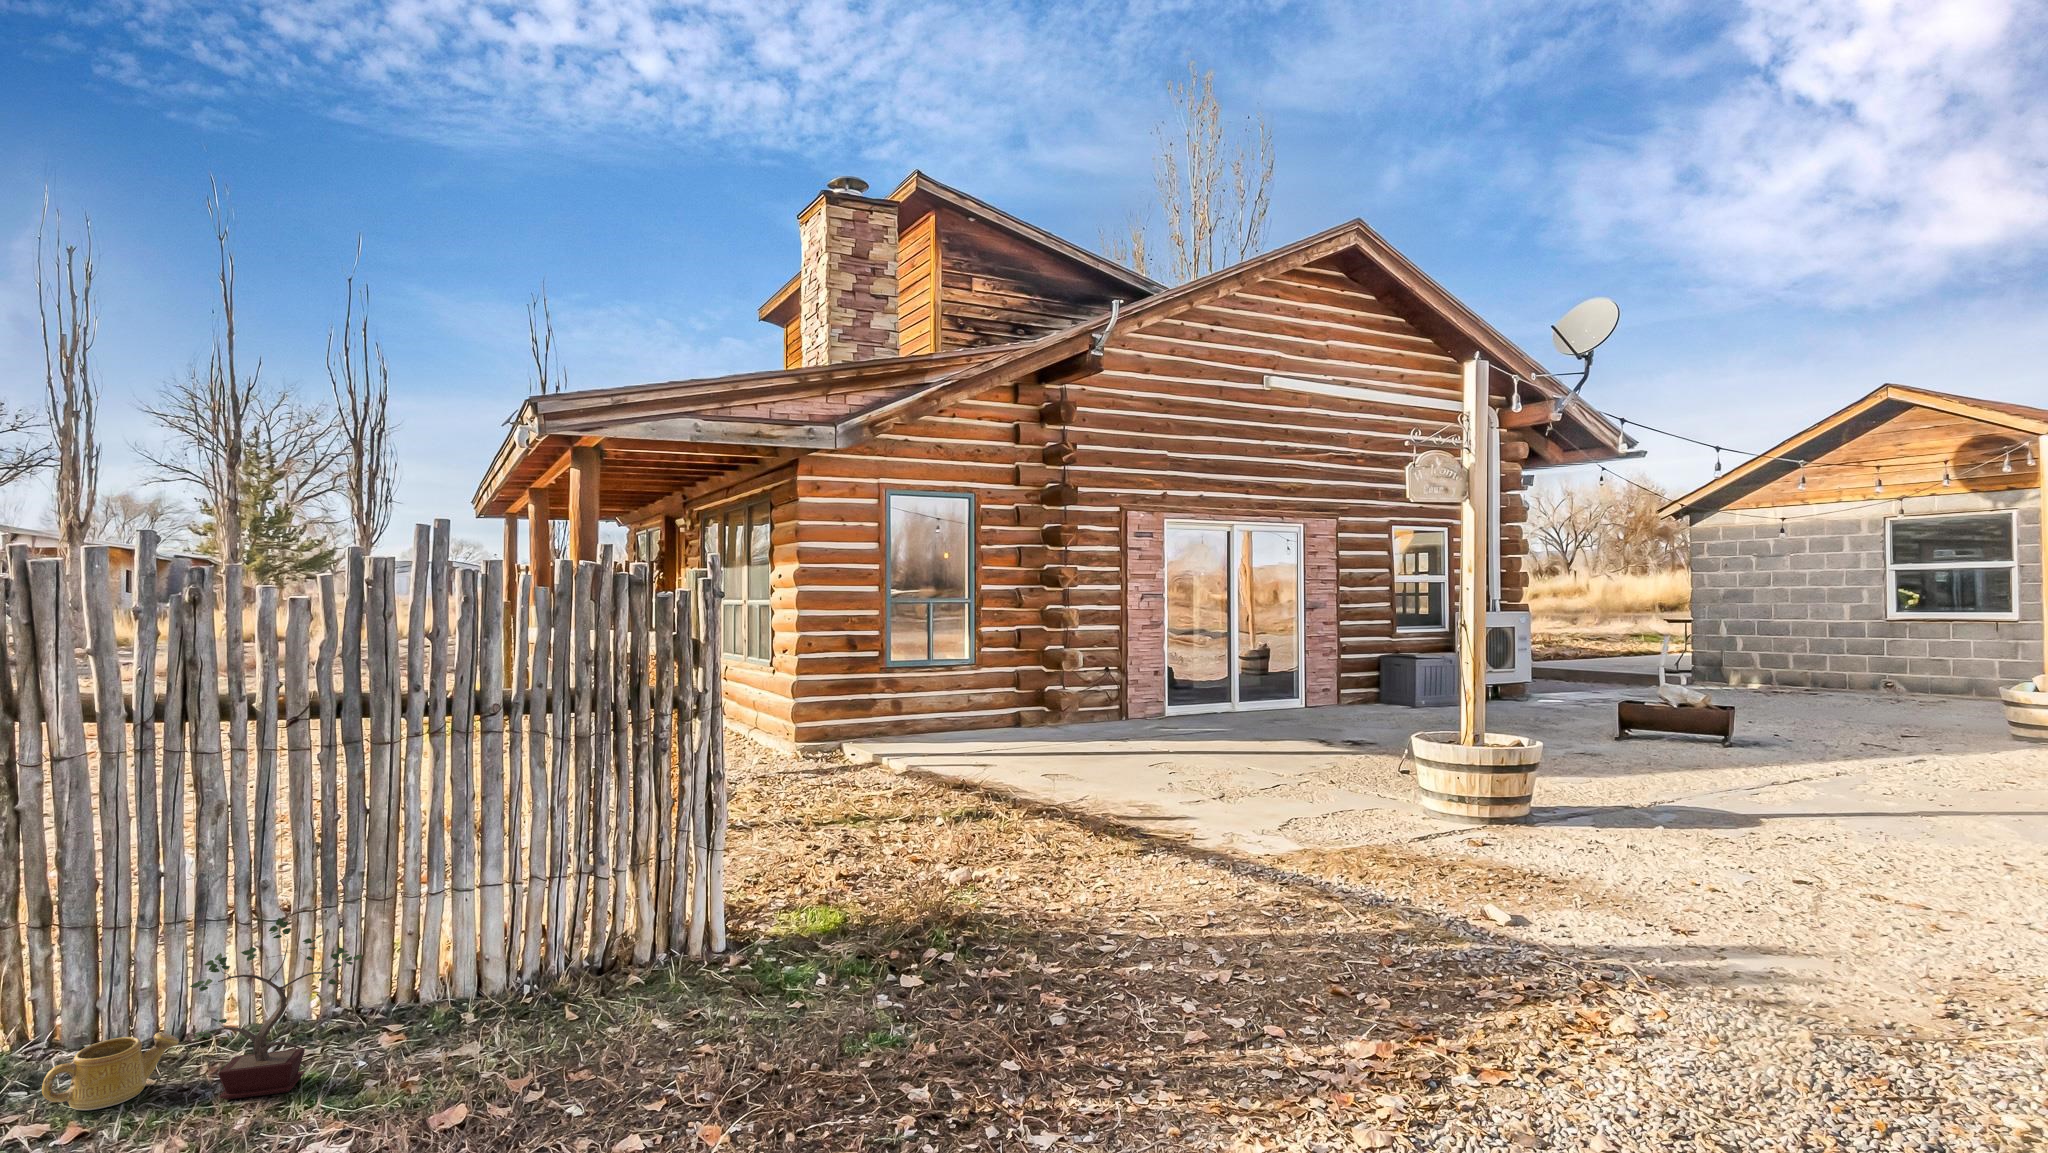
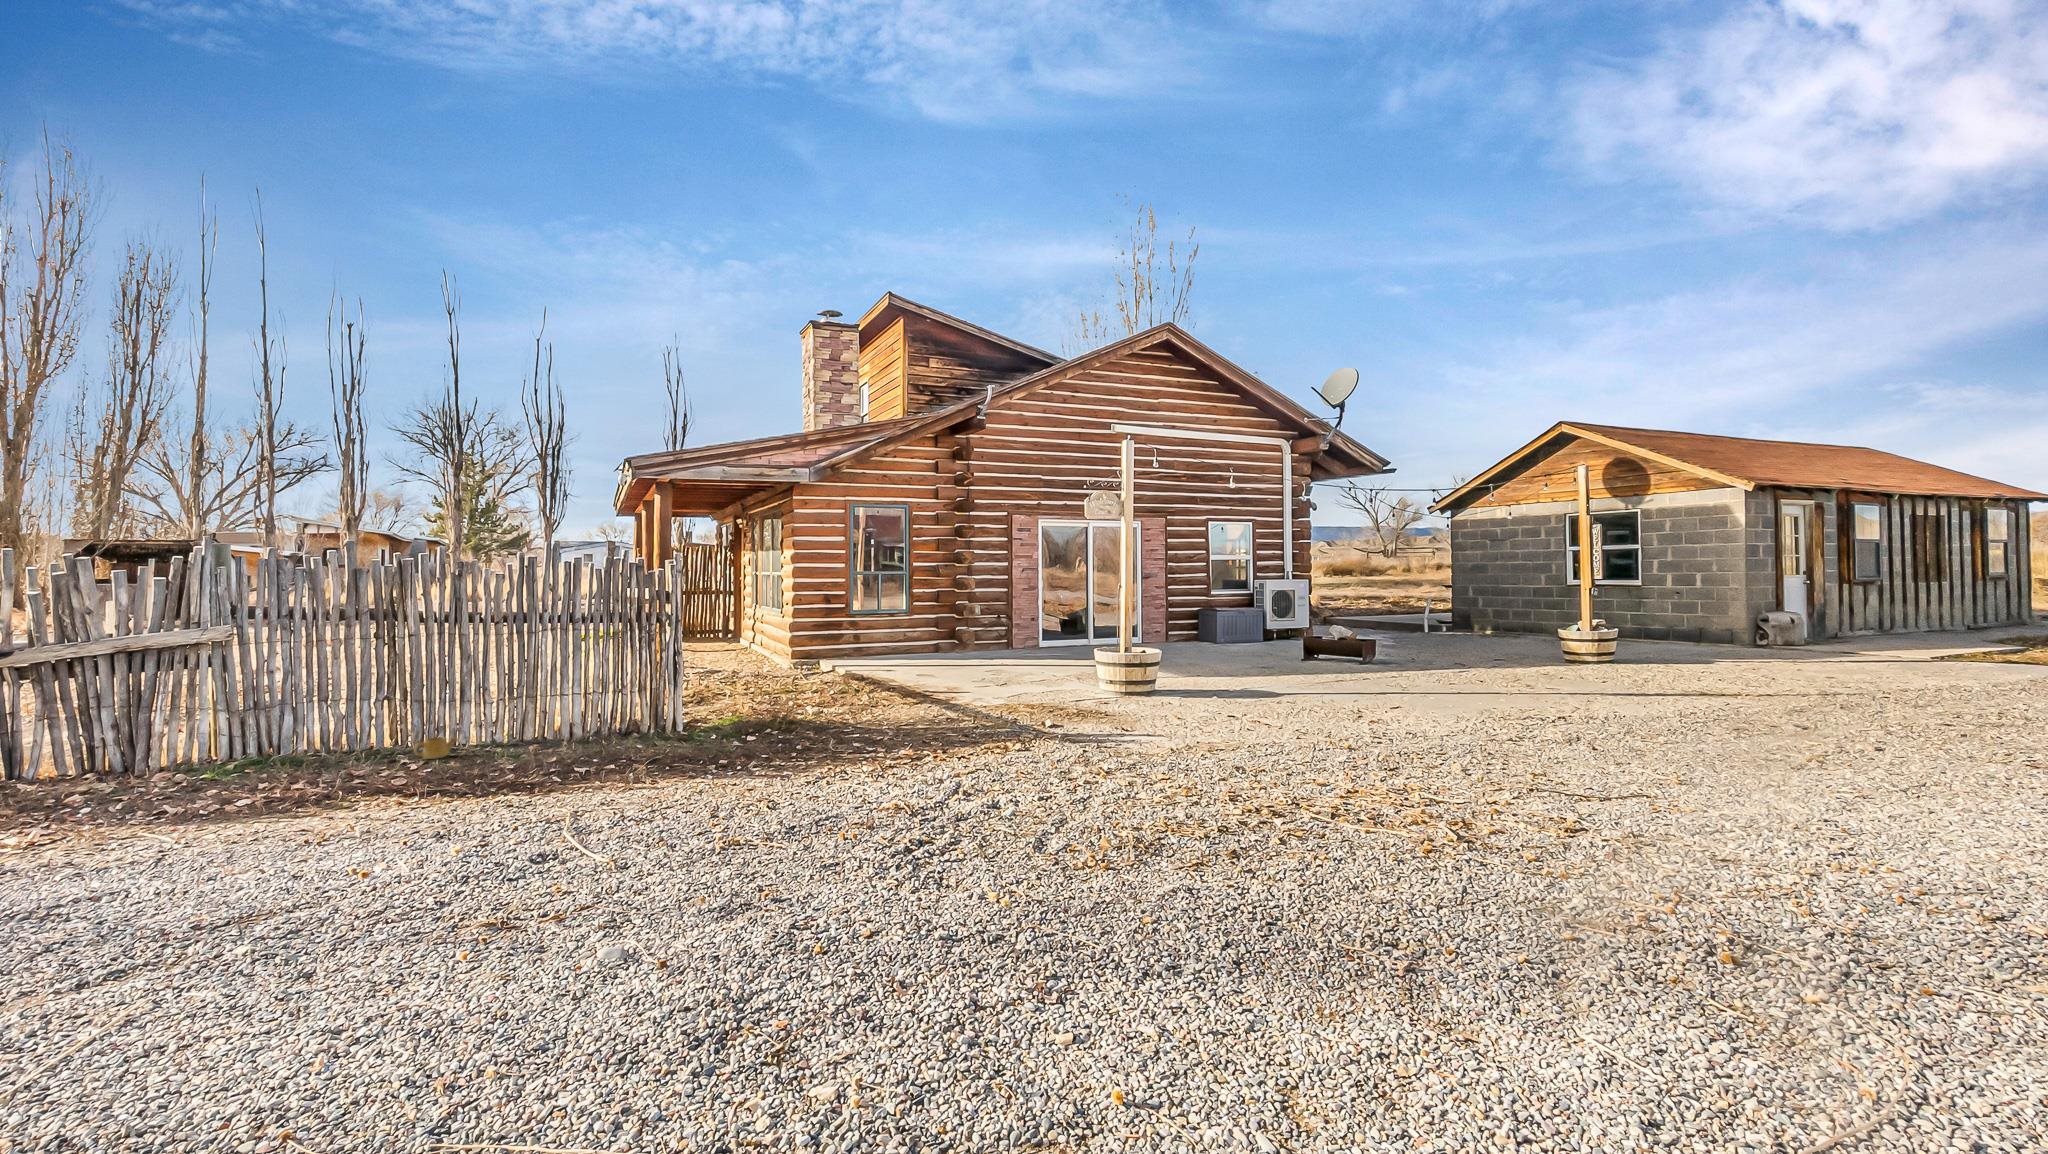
potted plant: present [190,918,362,1100] -> none [462,694,524,758]

